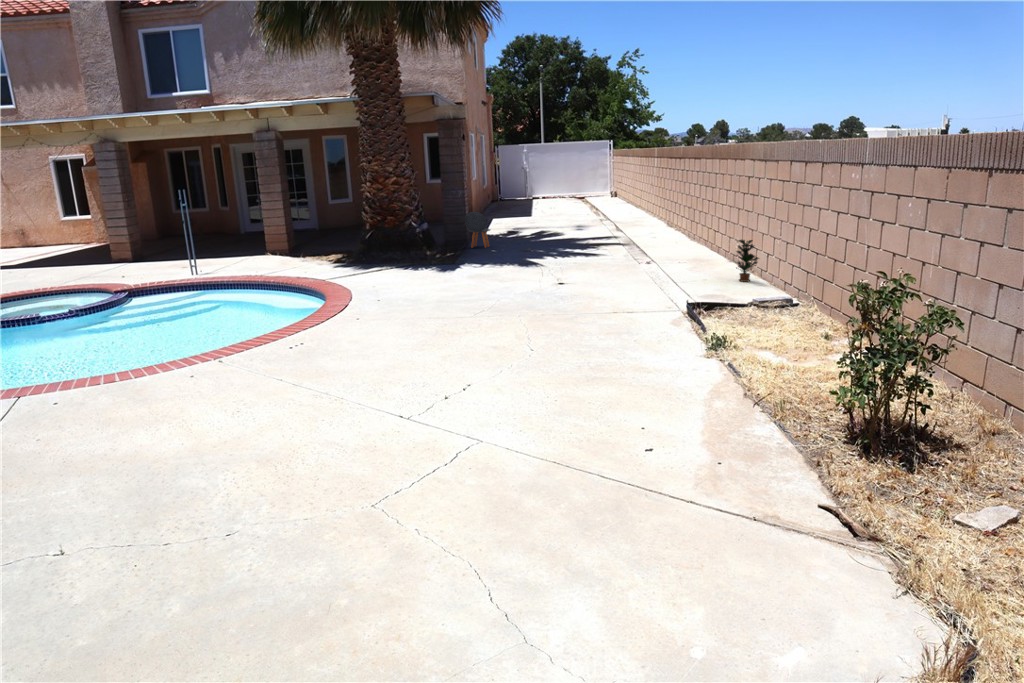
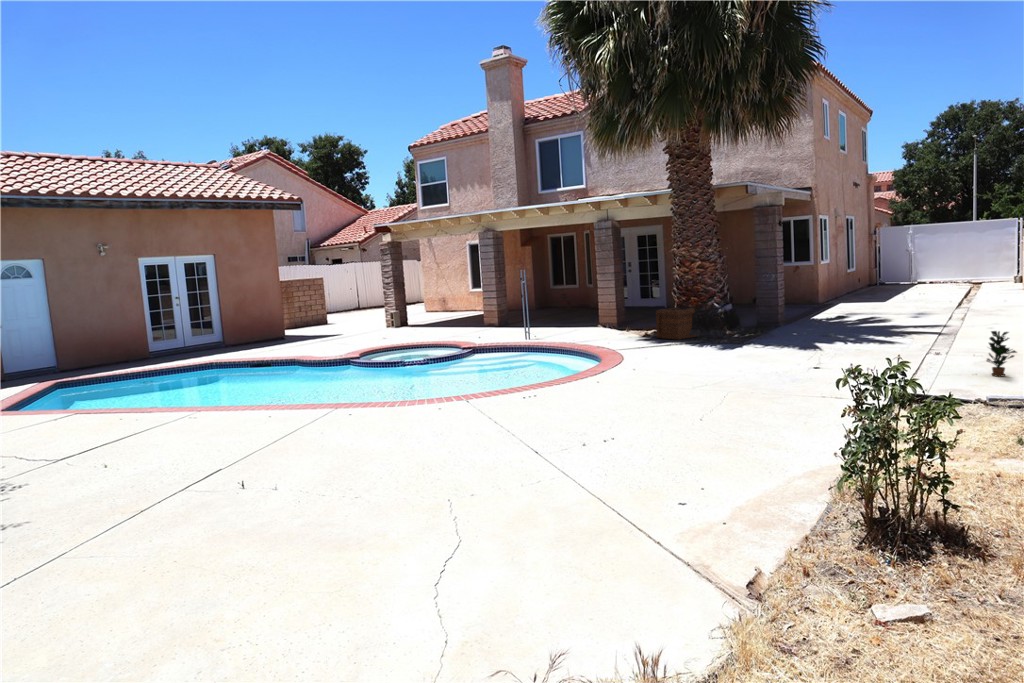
chair: present [465,212,490,248] -> none [772,295,801,331]
wooden crate: none [354,229,398,264] -> present [656,308,696,340]

